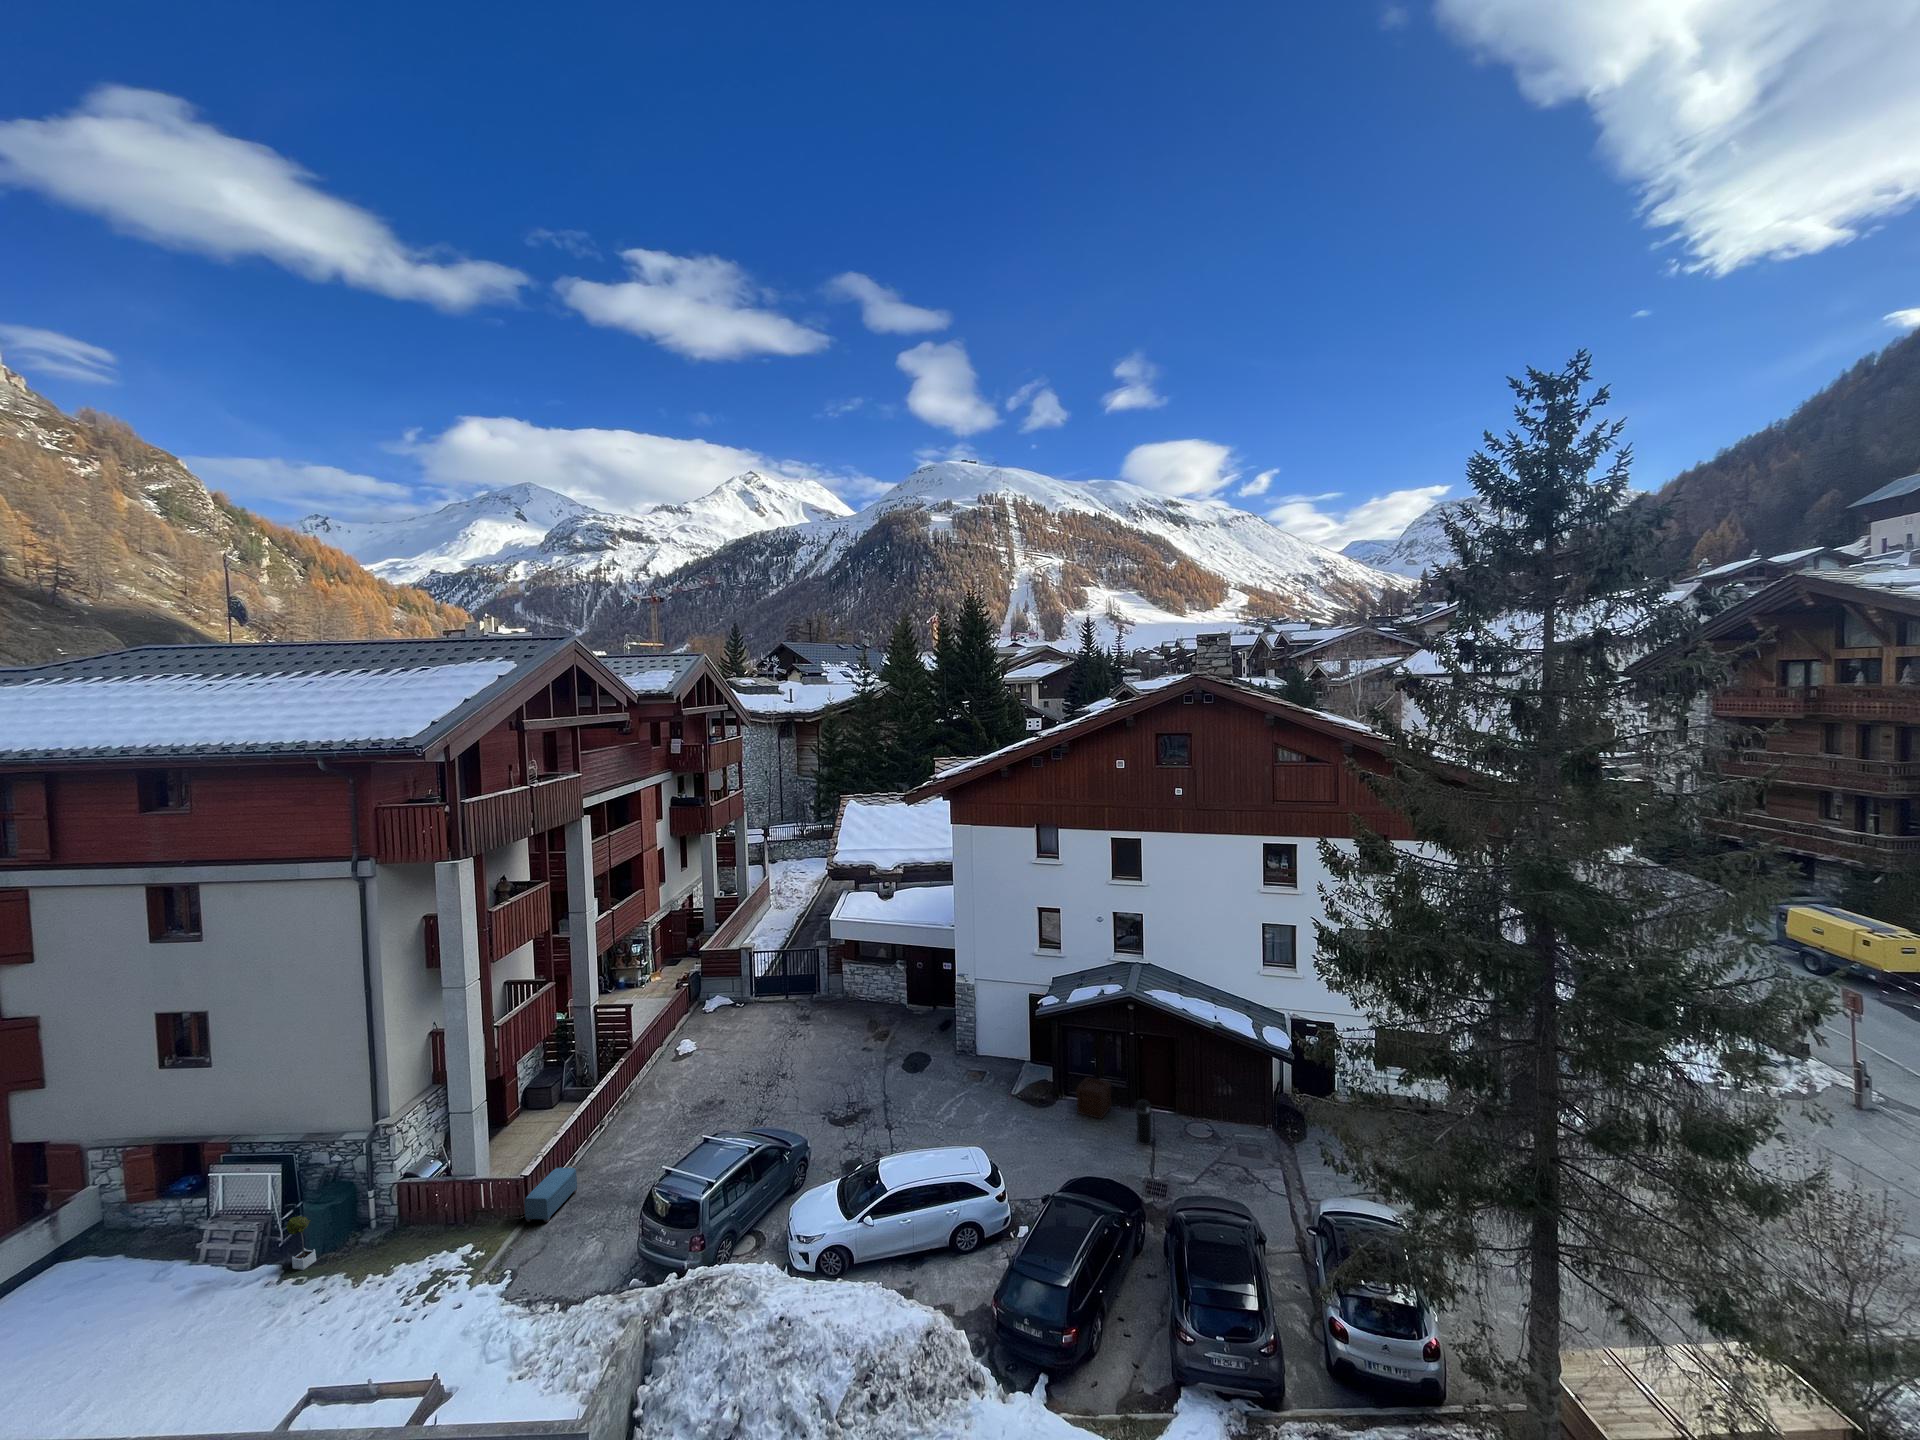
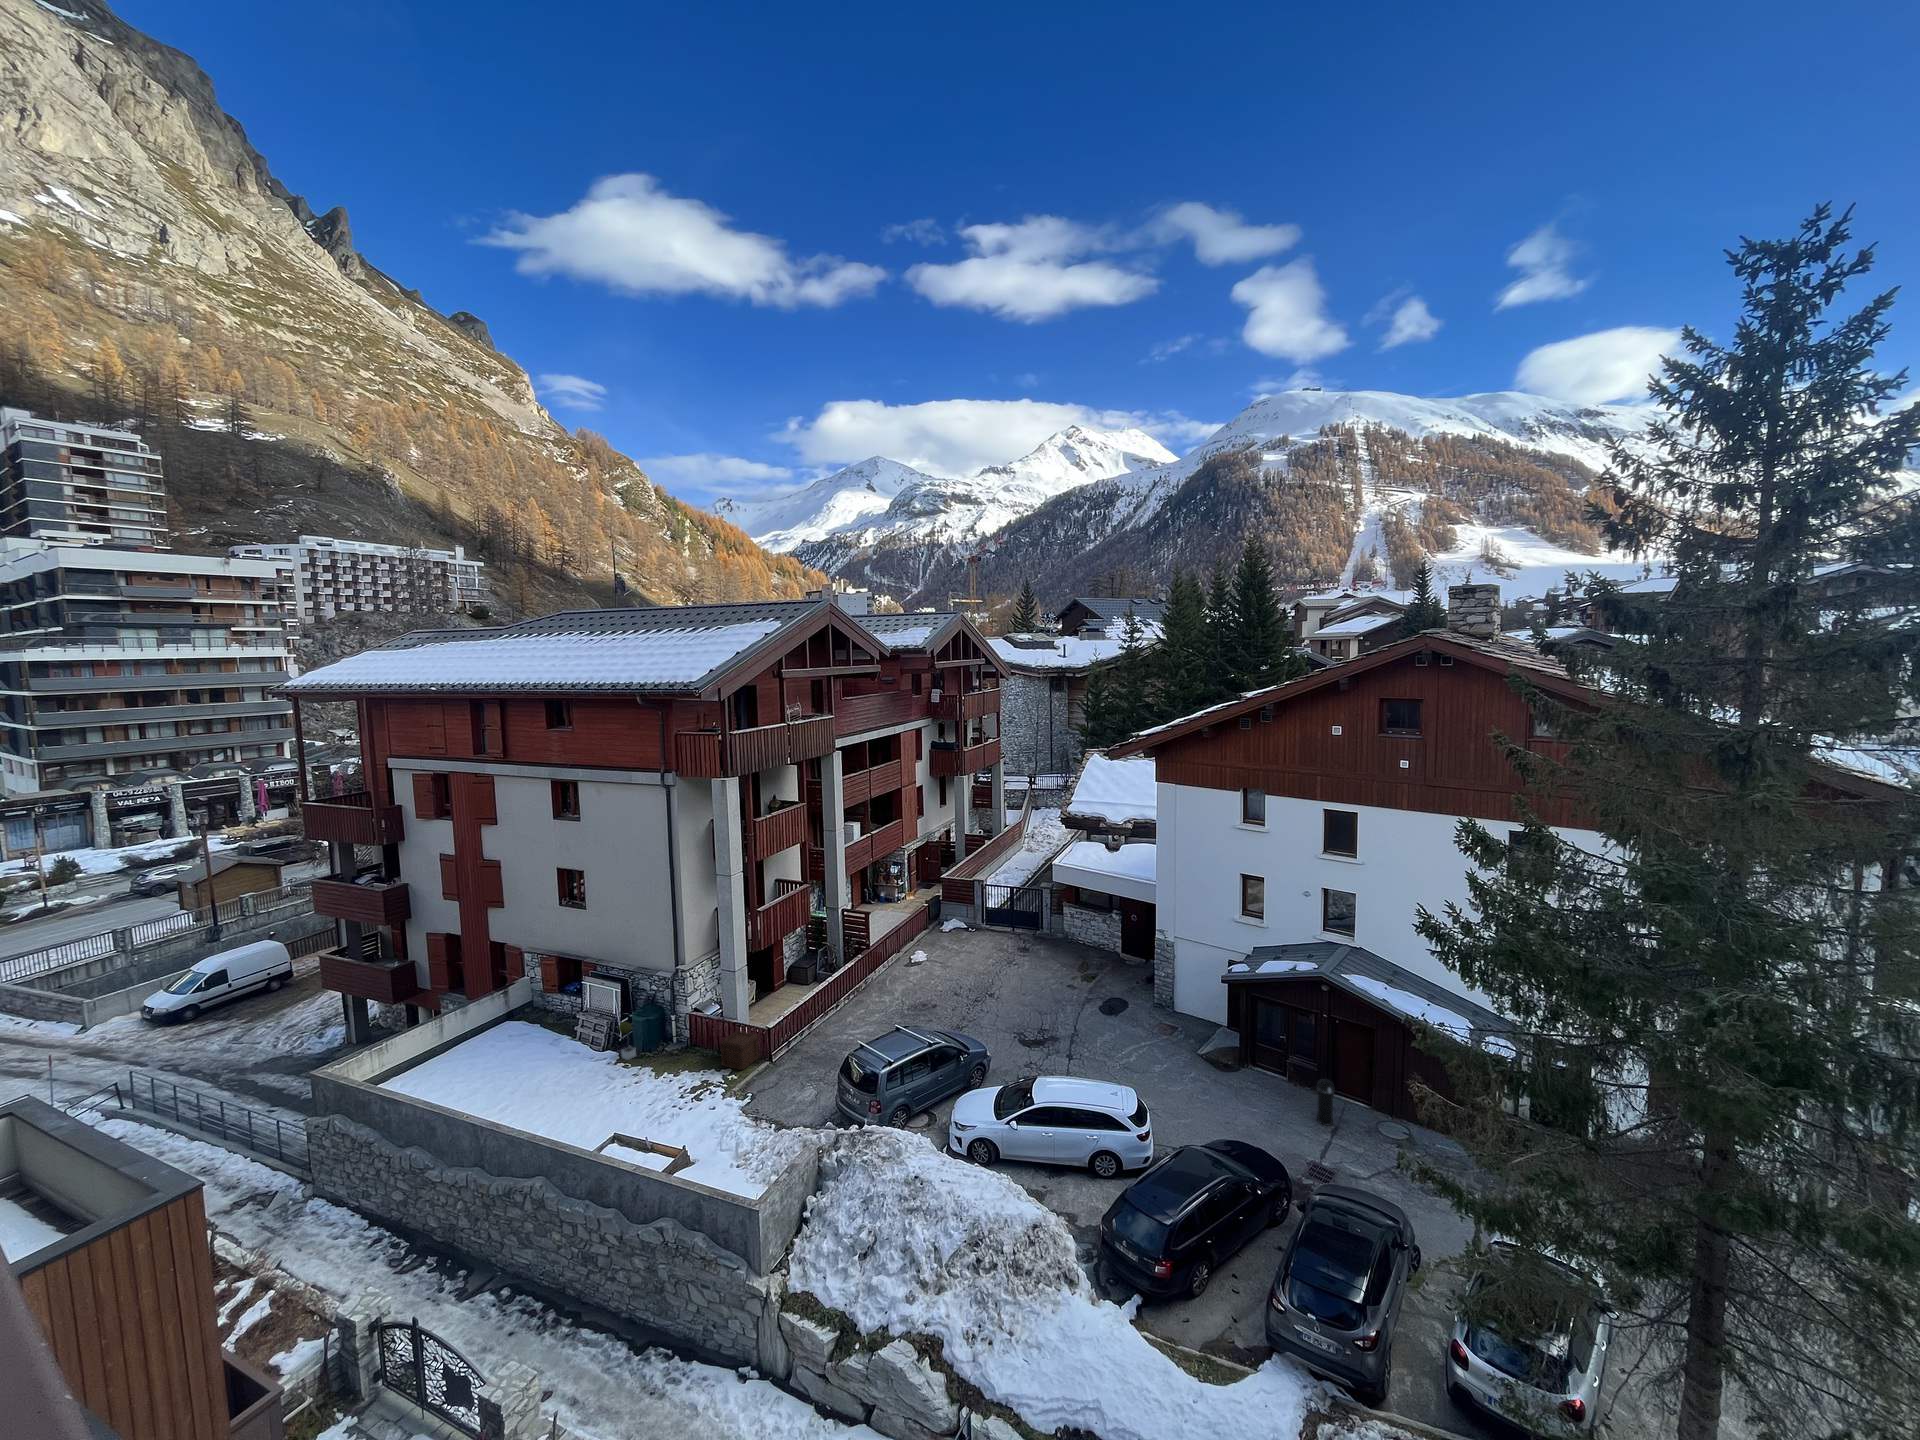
wooden crate: present [1076,1077,1111,1119] -> present [721,1031,759,1070]
bench: present [524,1168,577,1222] -> none [770,1027,811,1067]

